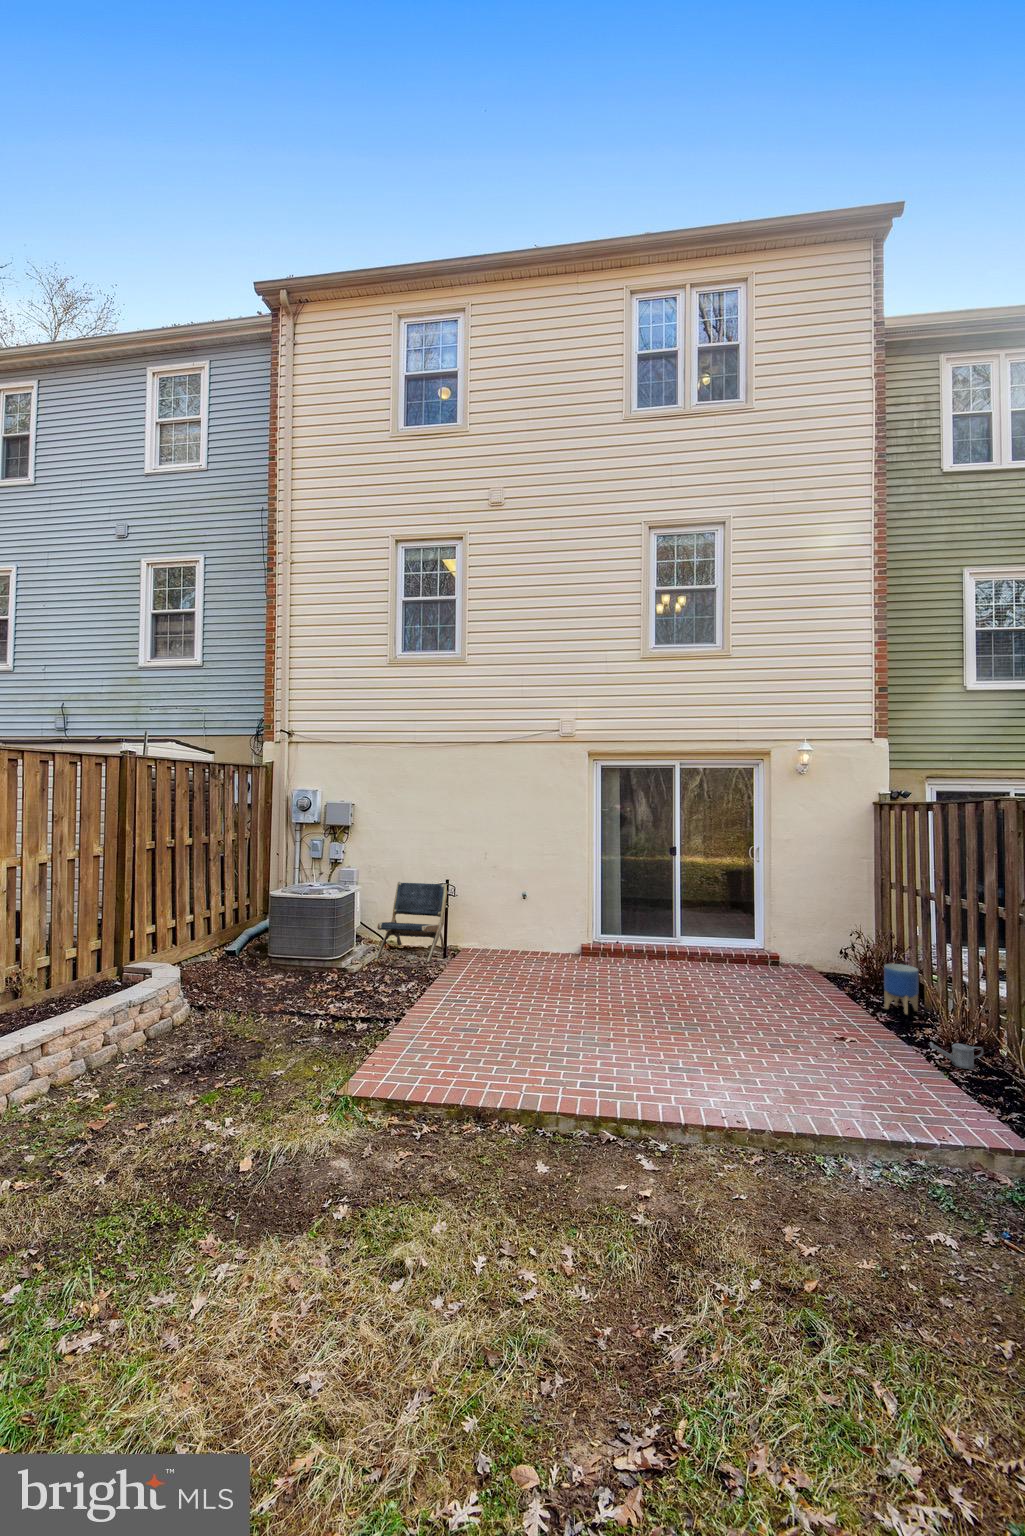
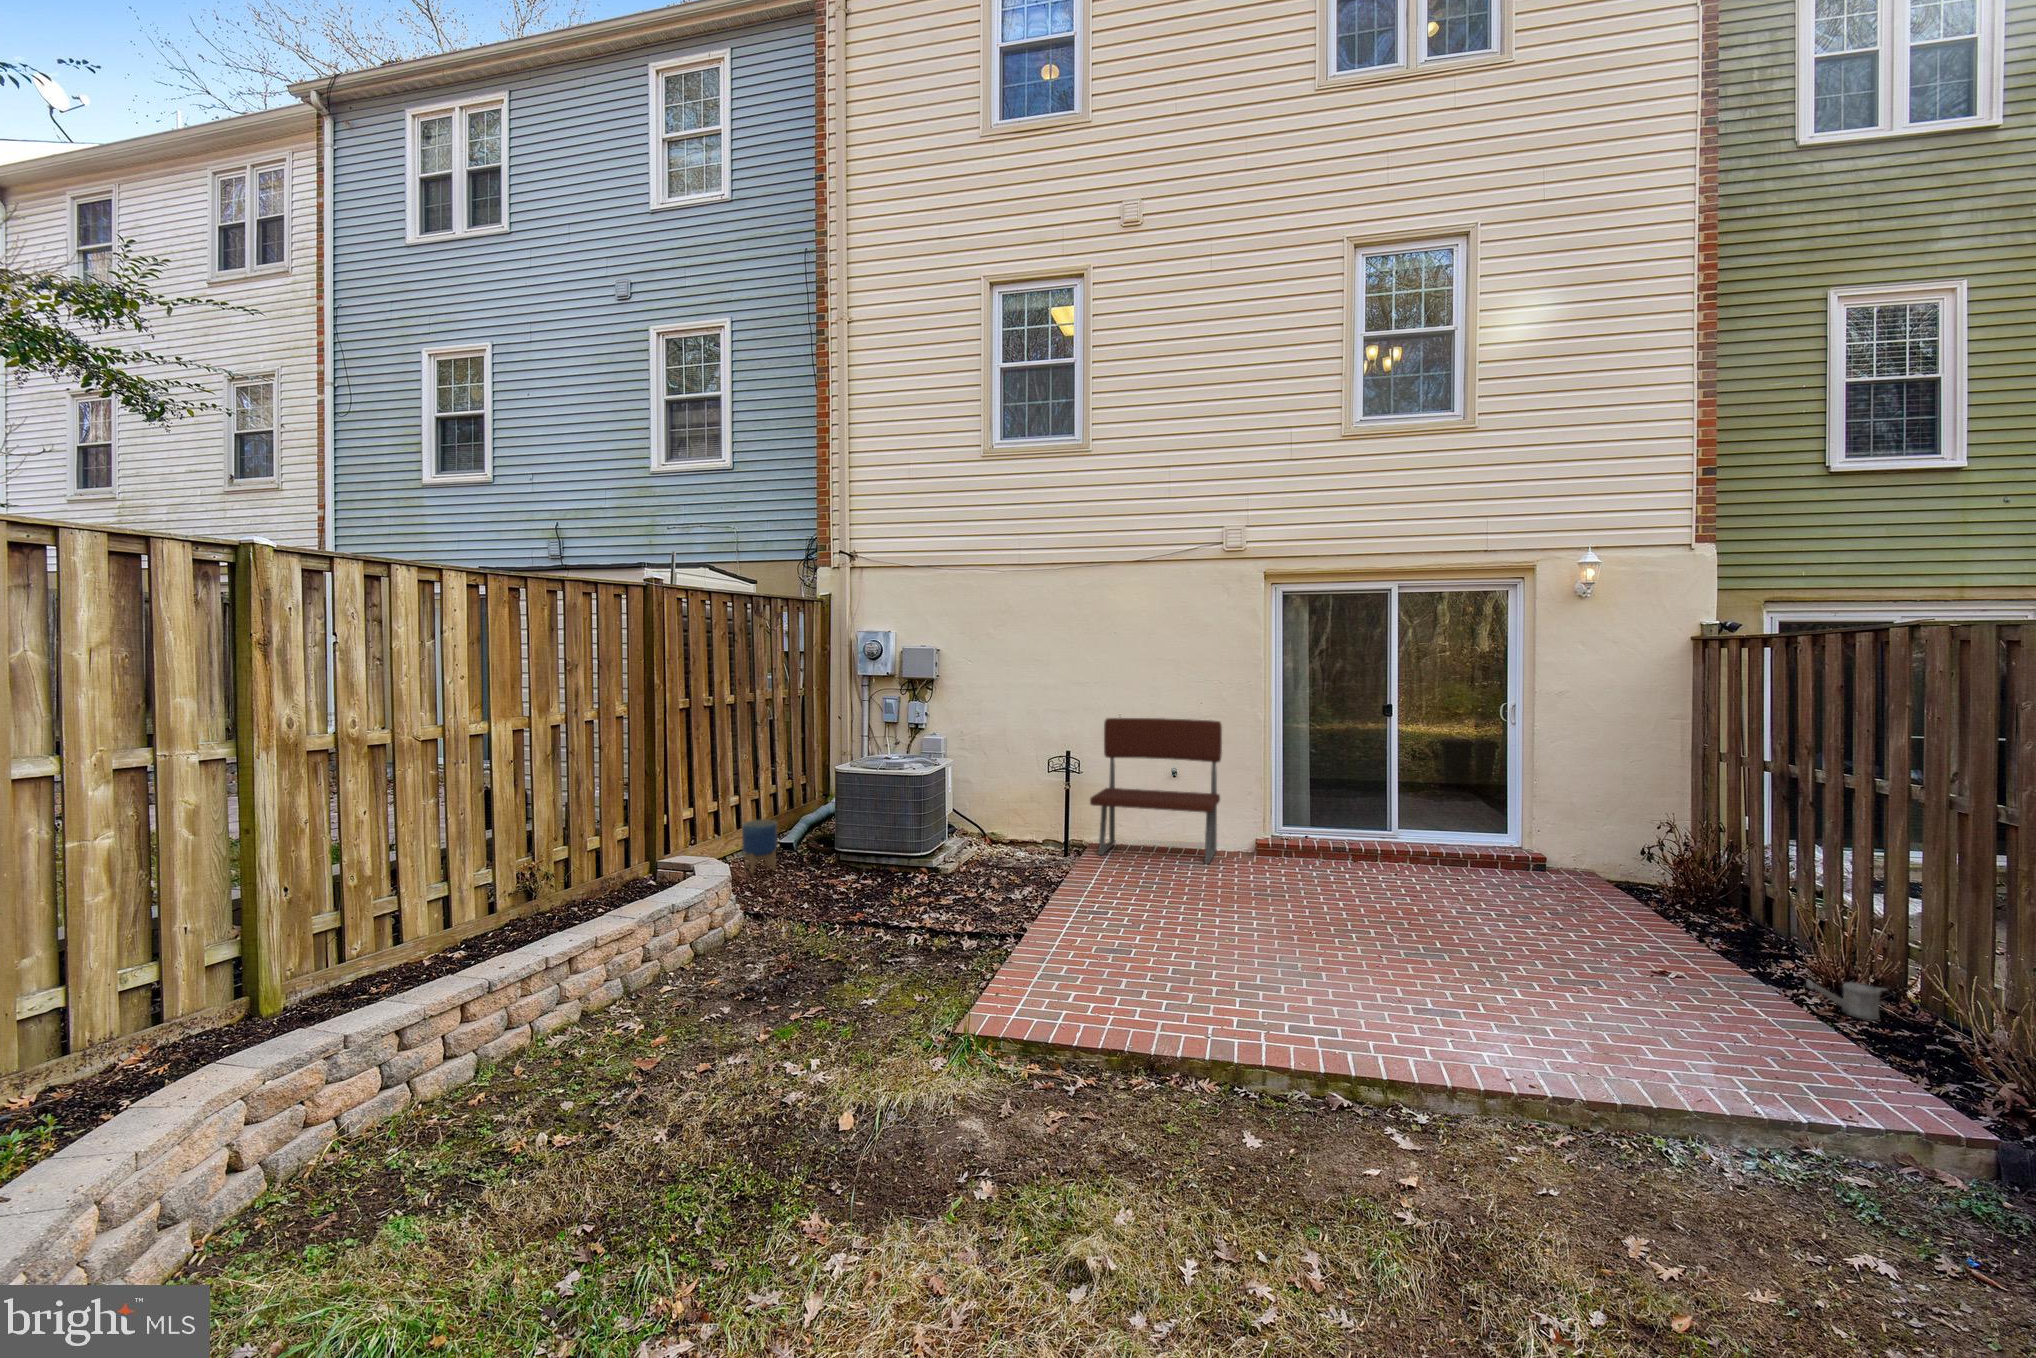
bench: none [466,855,563,964] -> present [1090,718,1222,864]
lounge chair: present [375,882,447,962] -> none [970,754,1062,859]
planter: present [884,964,918,1014] -> present [742,820,777,874]

